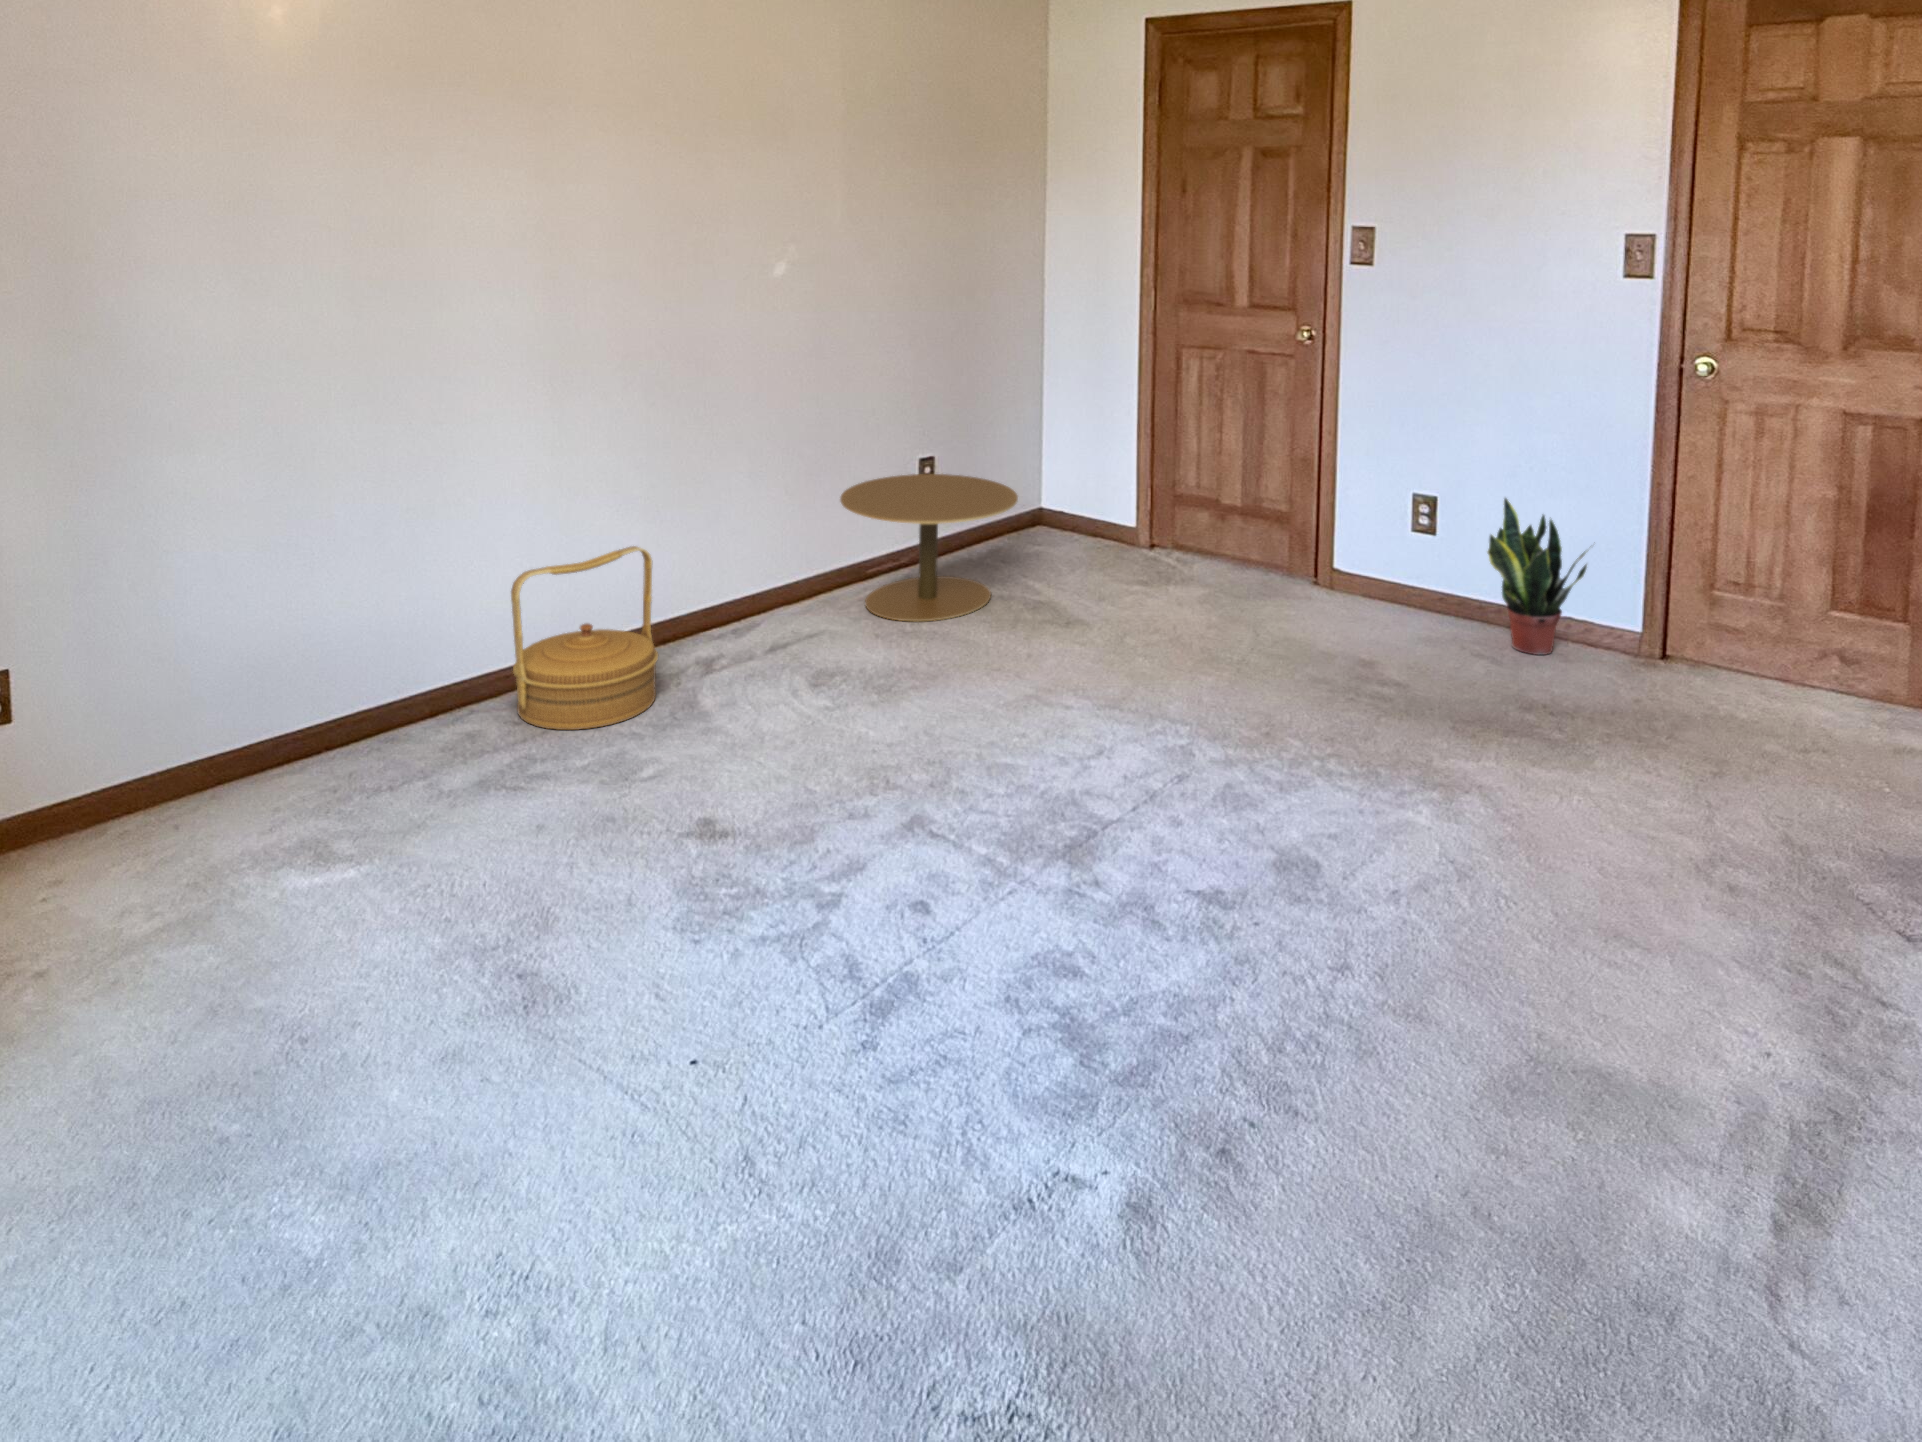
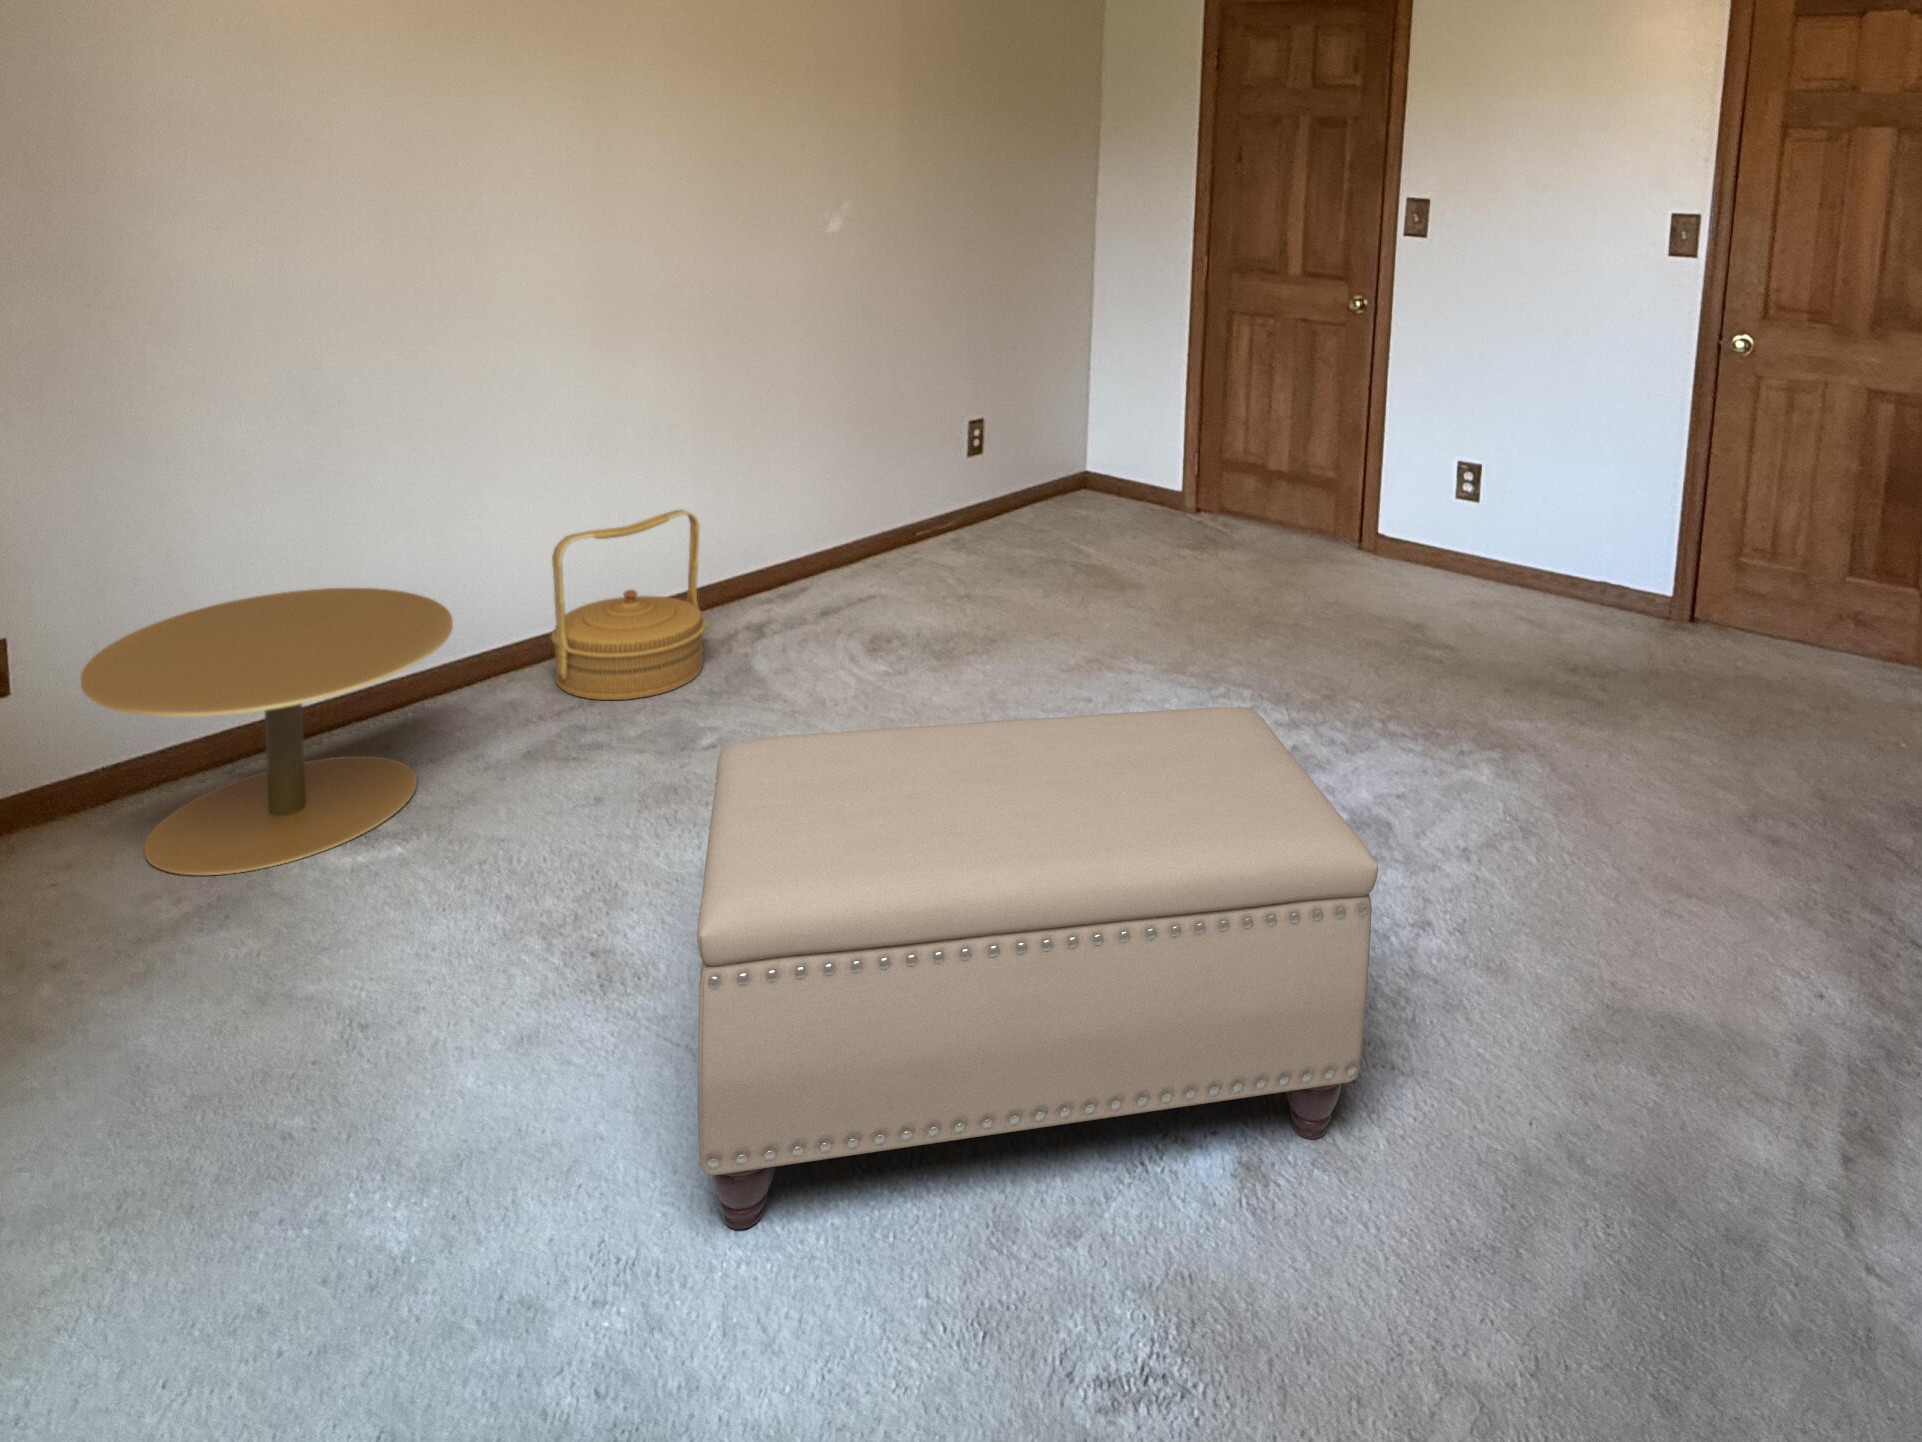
side table: present [840,474,1018,621] -> present [81,588,453,875]
potted plant: present [1488,498,1588,655] -> none [1533,466,1635,620]
ottoman: none [582,740,1262,1247] -> present [697,707,1378,1229]

